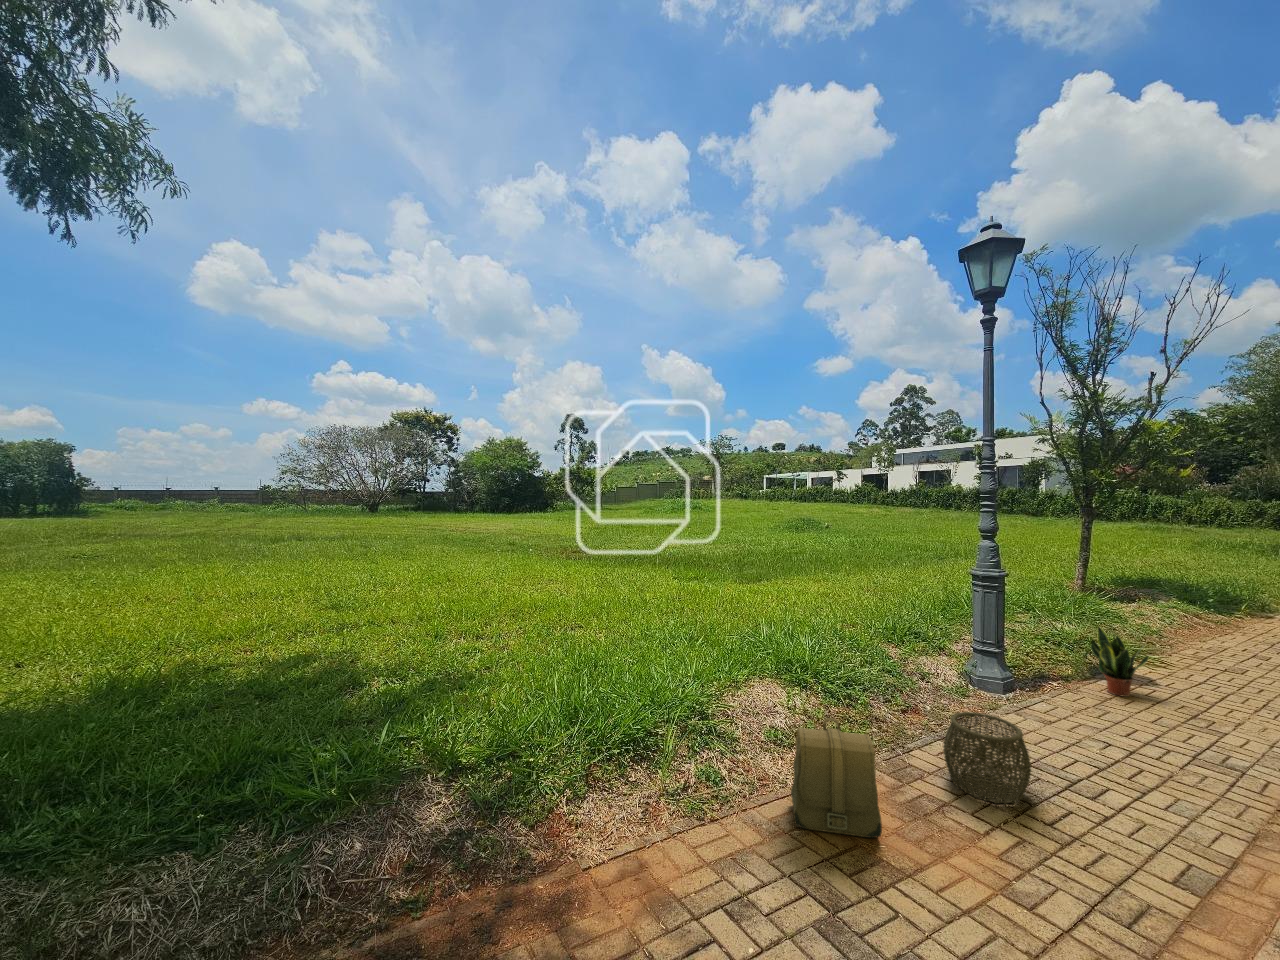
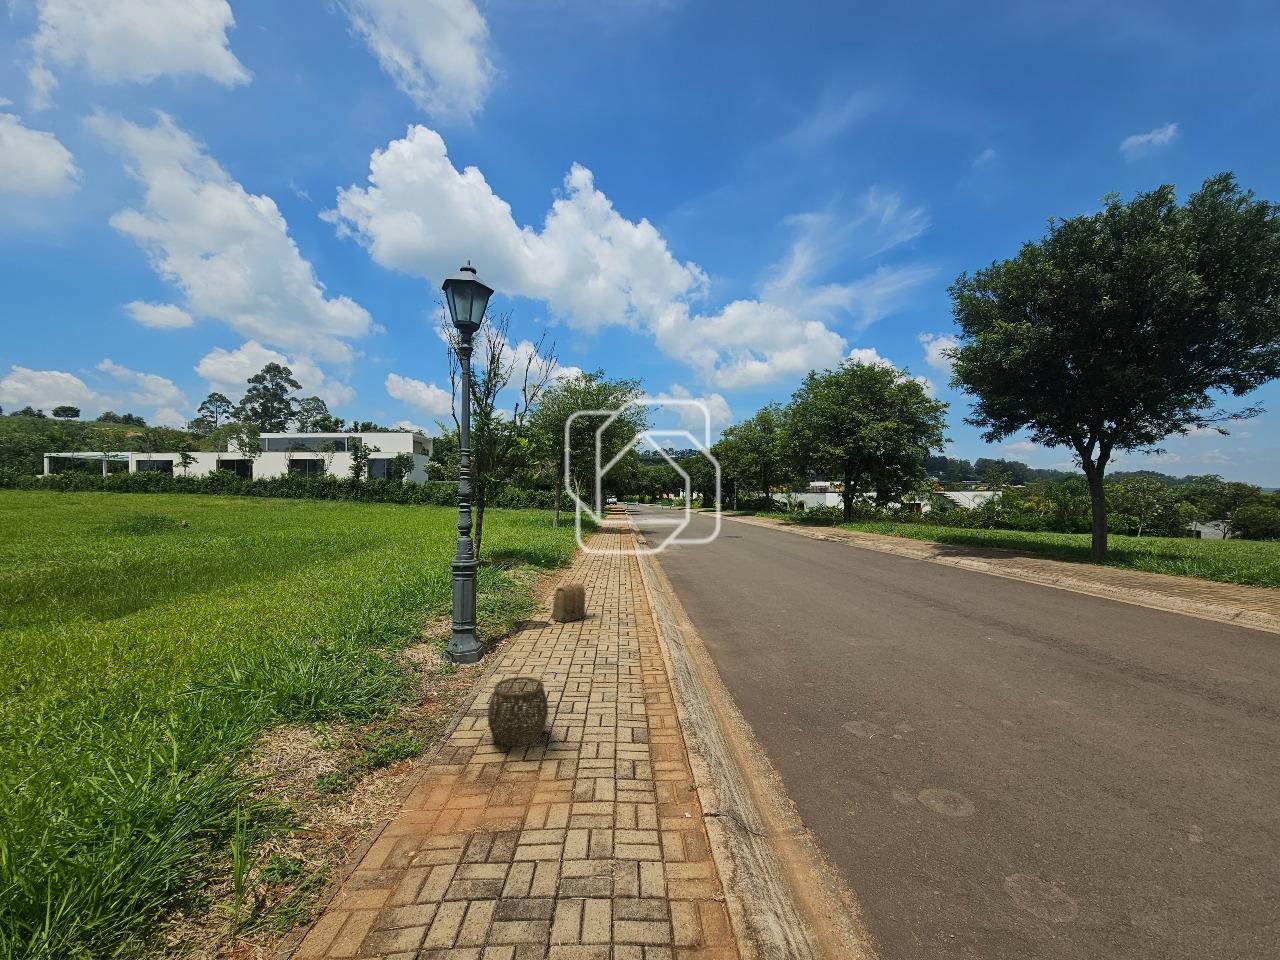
potted plant: present [1091,627,1149,697] -> none [522,591,554,639]
backpack: present [791,718,882,838] -> present [552,582,585,622]

